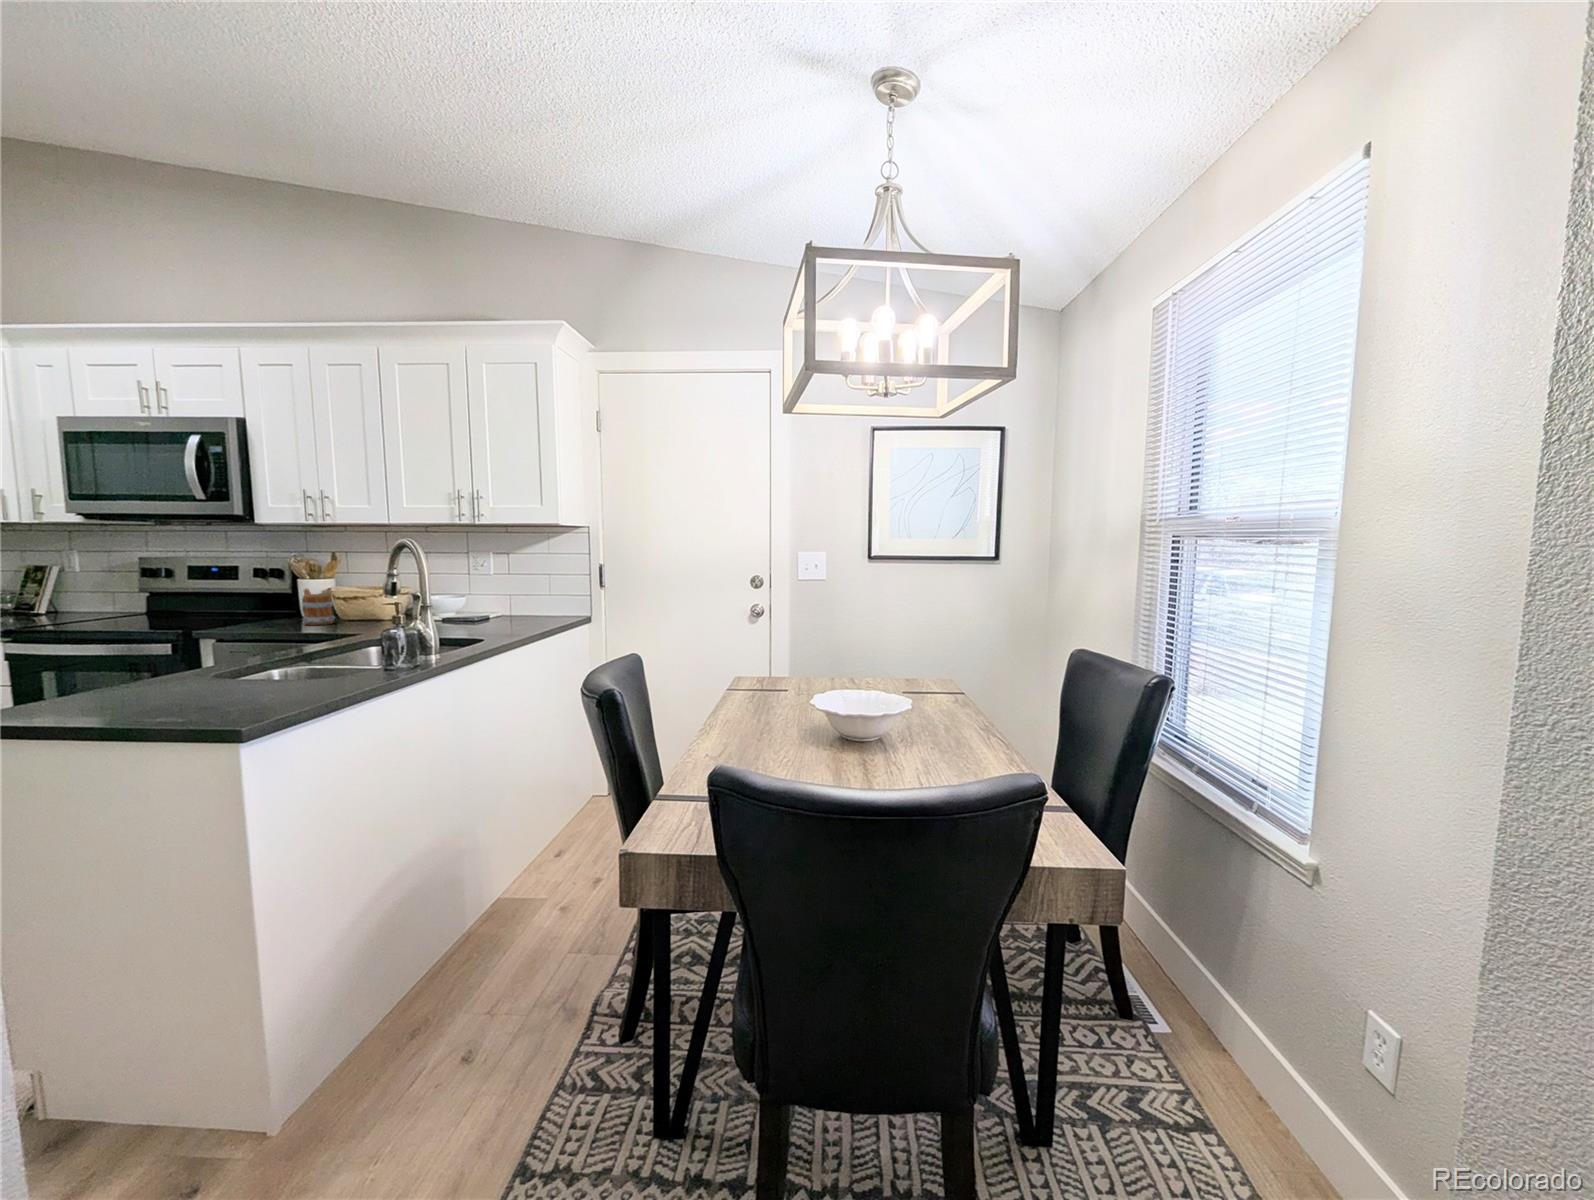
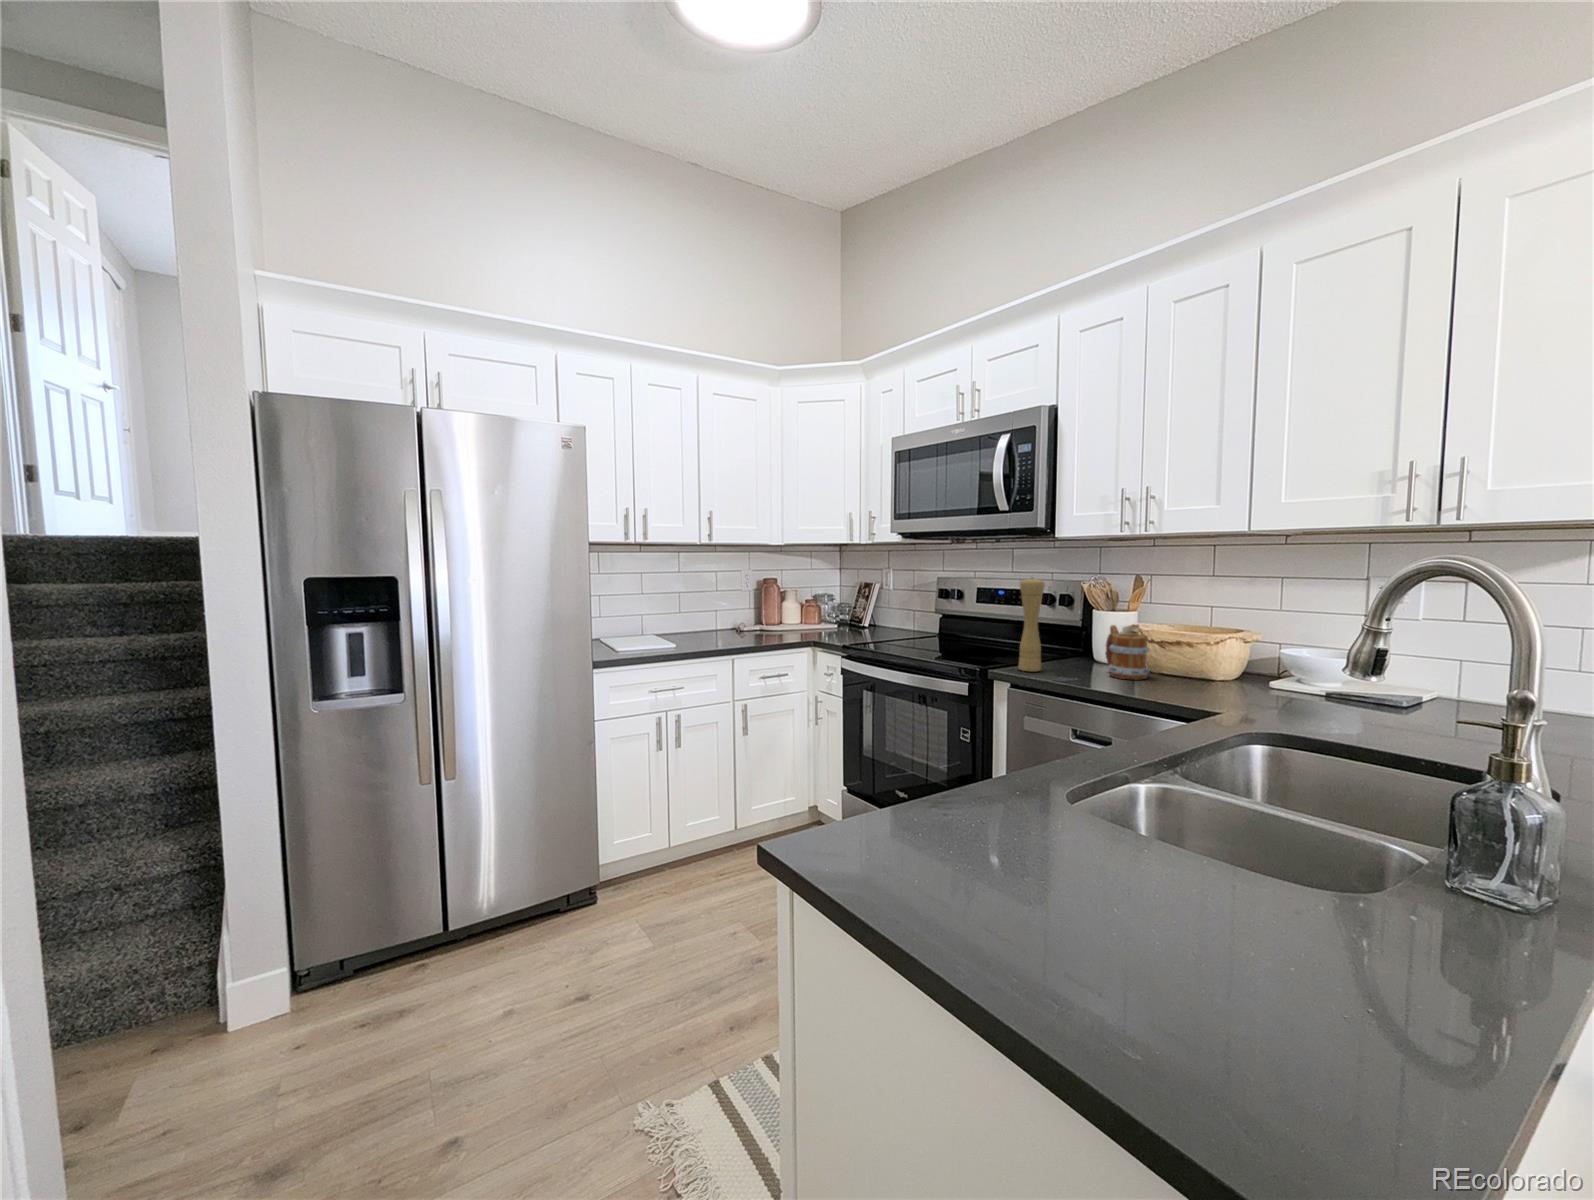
pepper mill: none [216,556,245,629] -> present [1018,578,1045,672]

